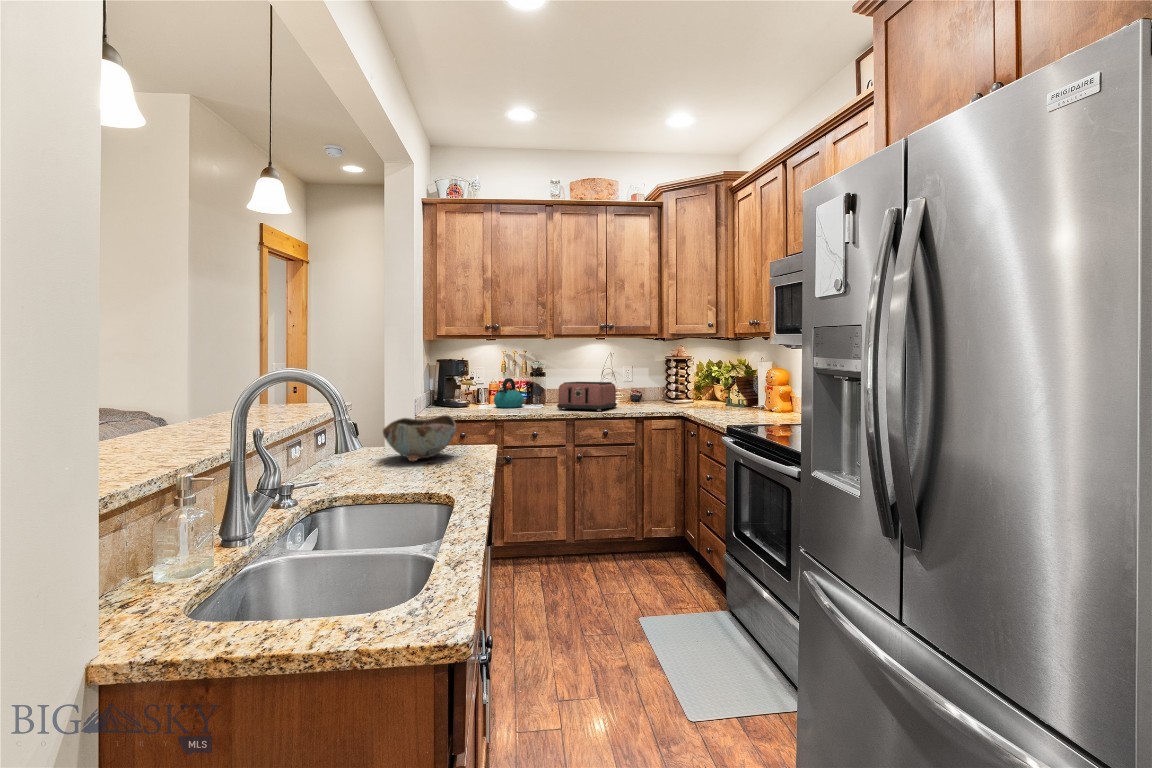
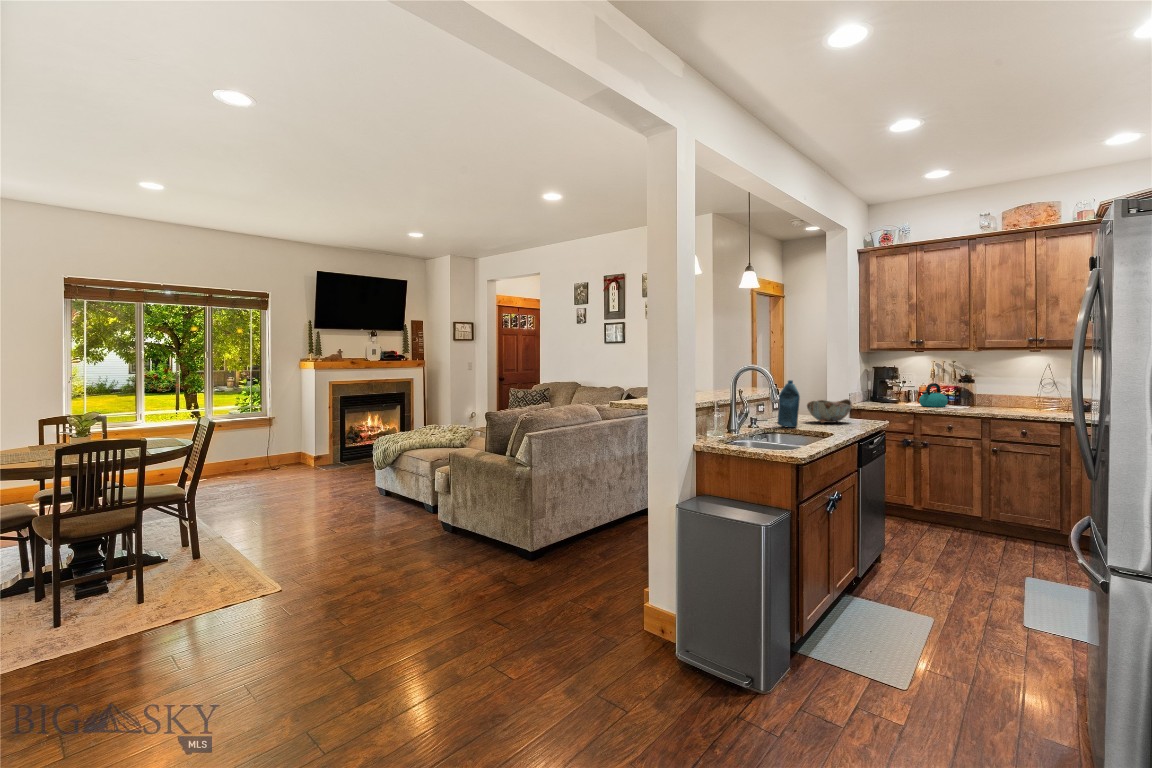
toaster: present [557,382,617,411] -> none [975,387,1044,412]
bottle: none [335,390,381,485] -> present [777,380,800,428]

